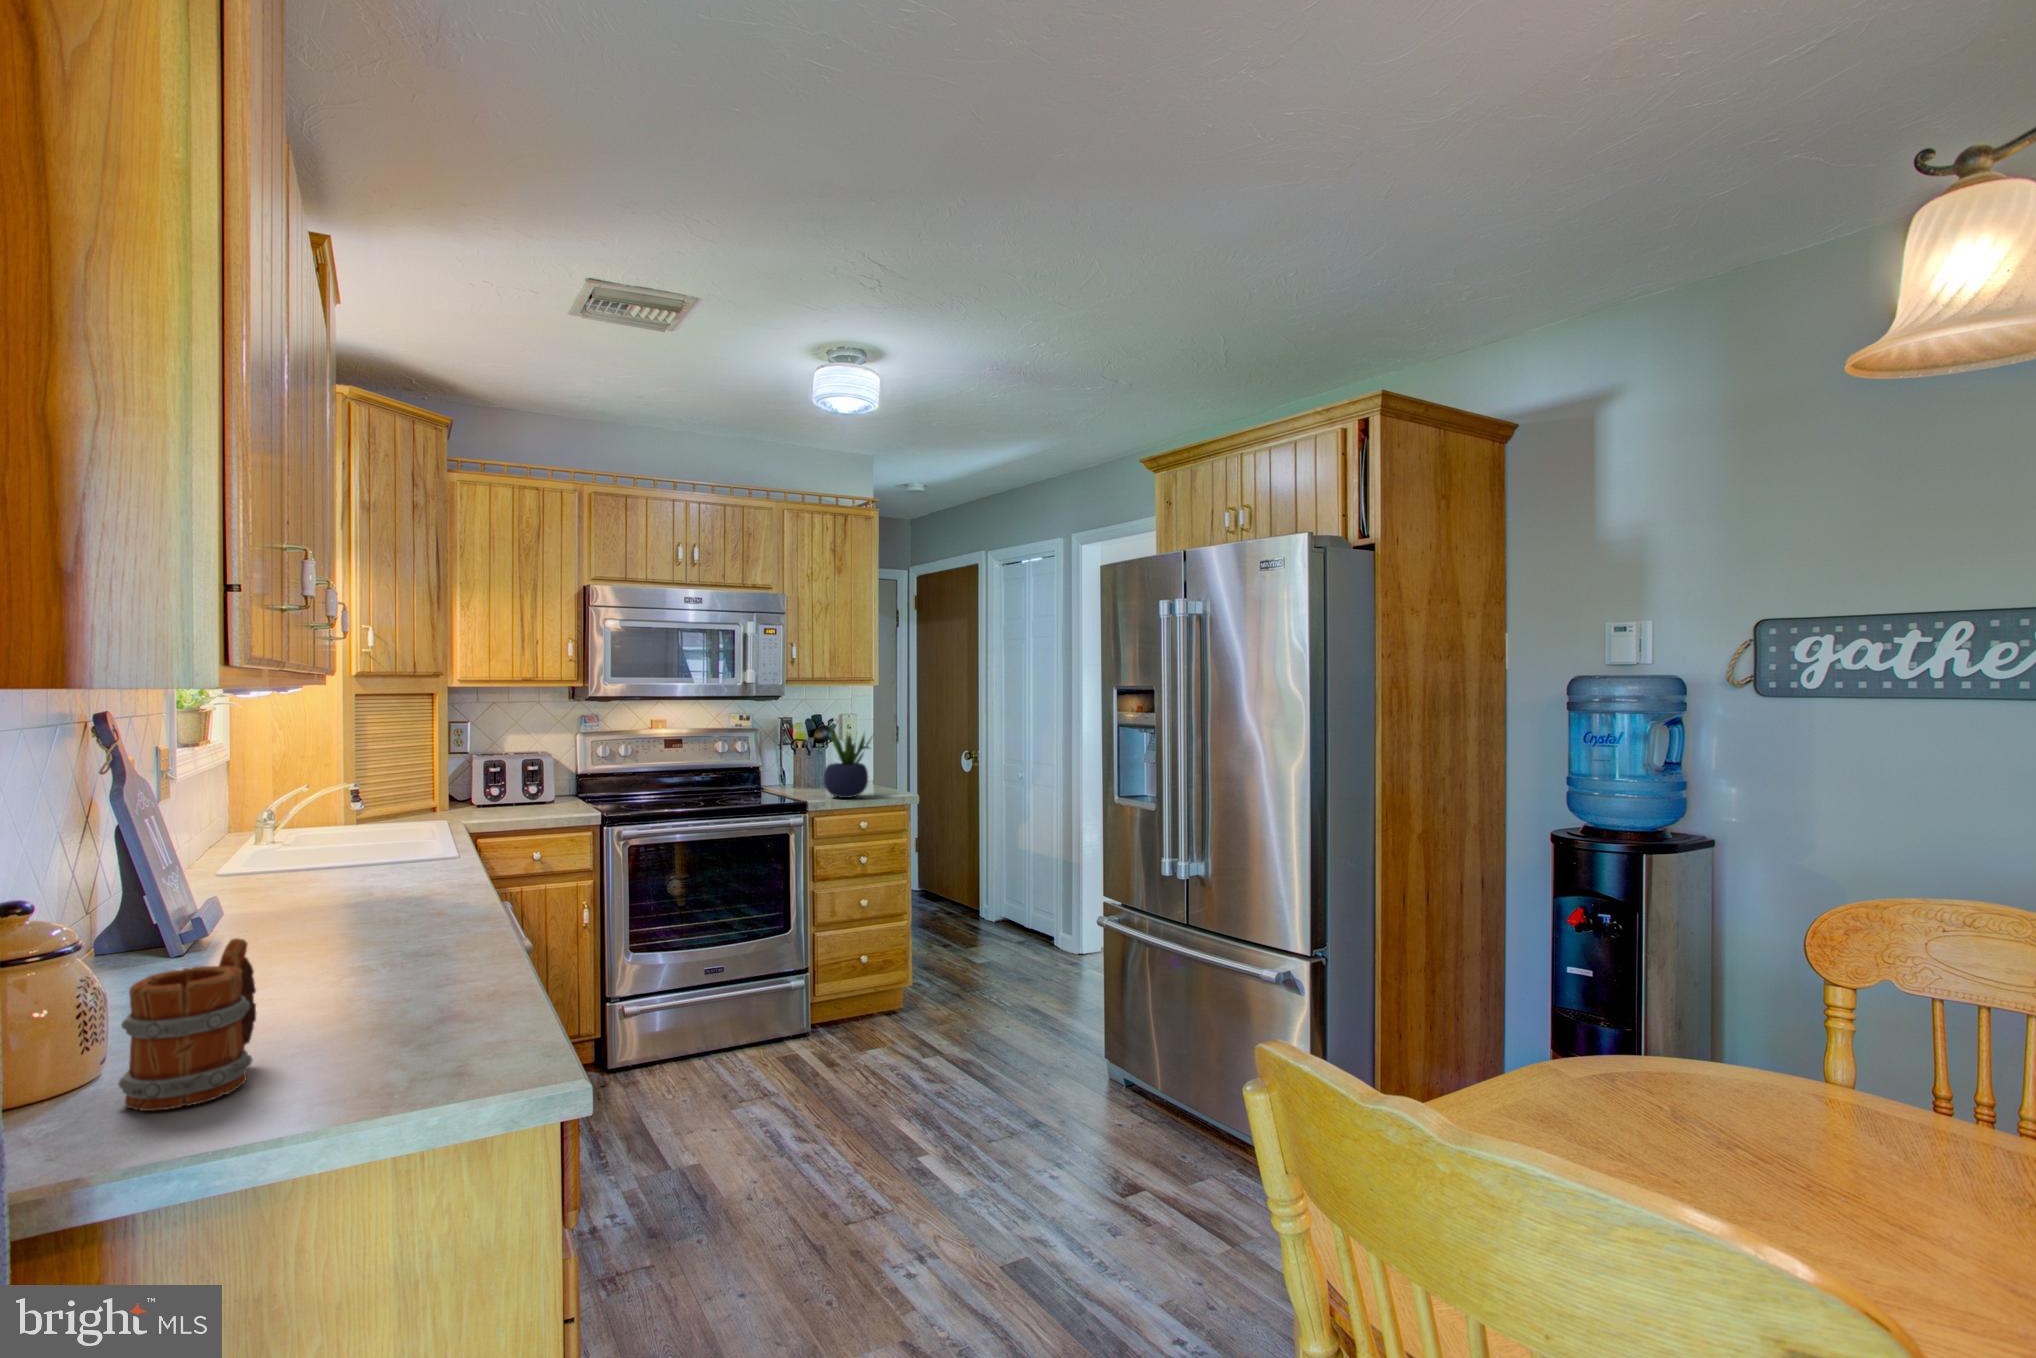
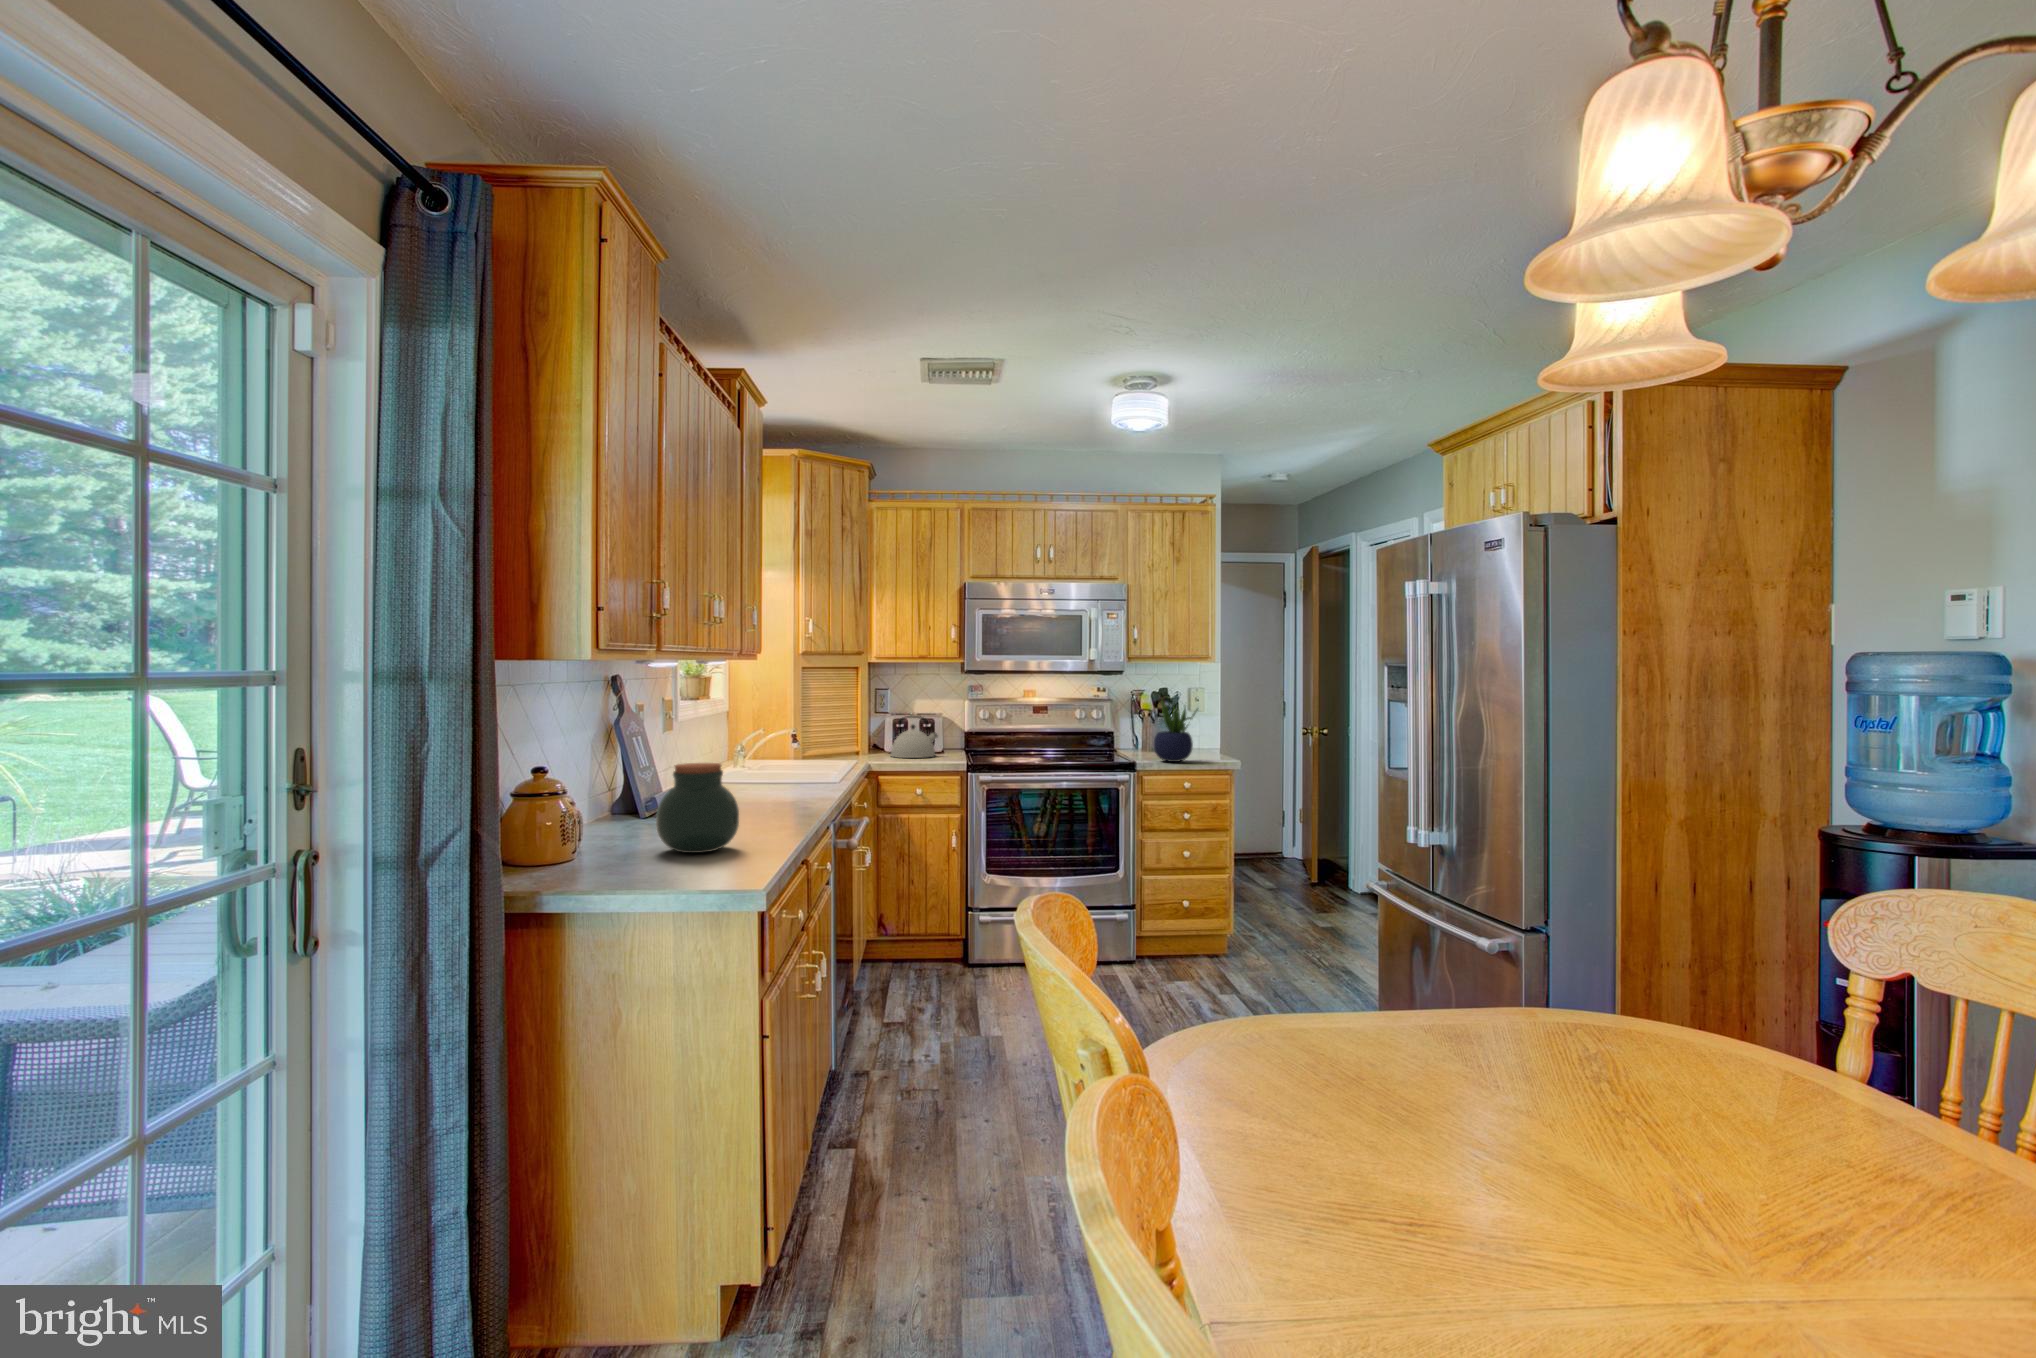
kettle: none [480,756,549,813] -> present [891,716,937,758]
jar: none [274,854,427,1008] -> present [656,763,739,853]
mug: present [119,938,256,1111] -> none [557,800,629,884]

